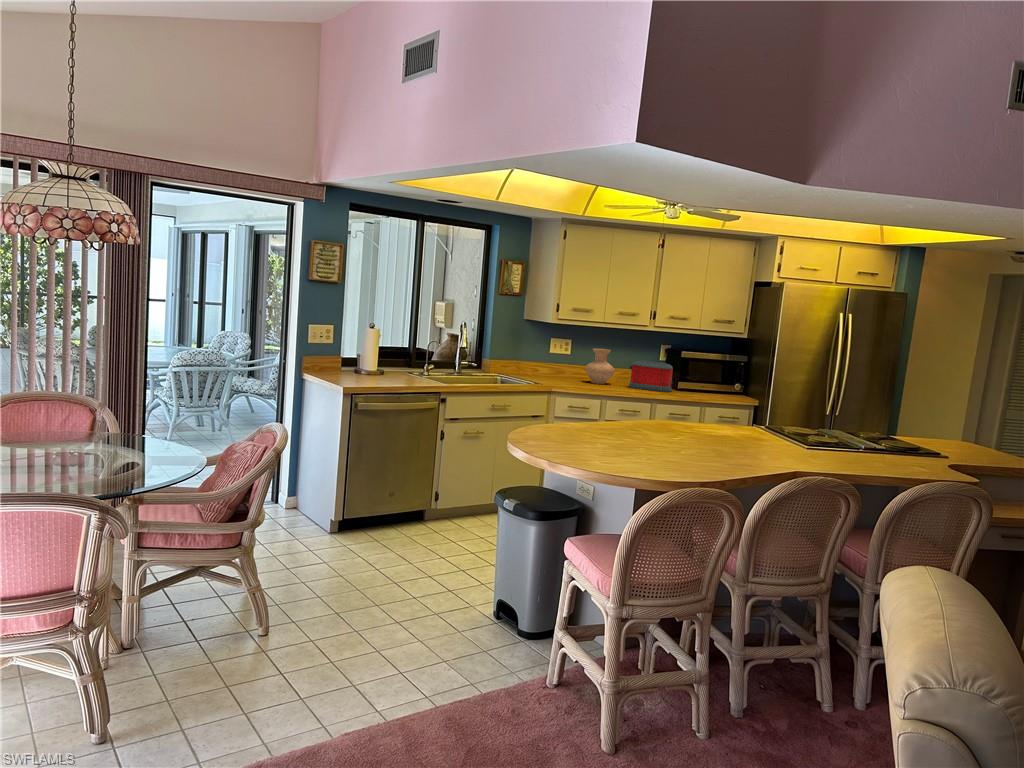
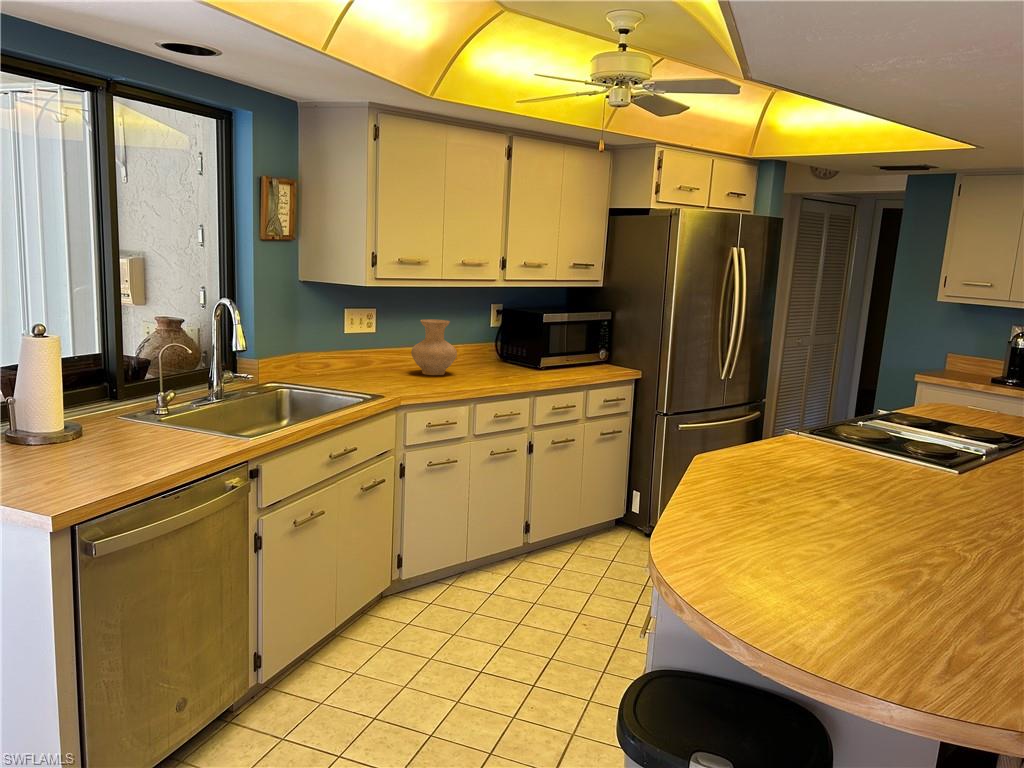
toaster: present [629,360,673,392] -> none [479,332,544,378]

